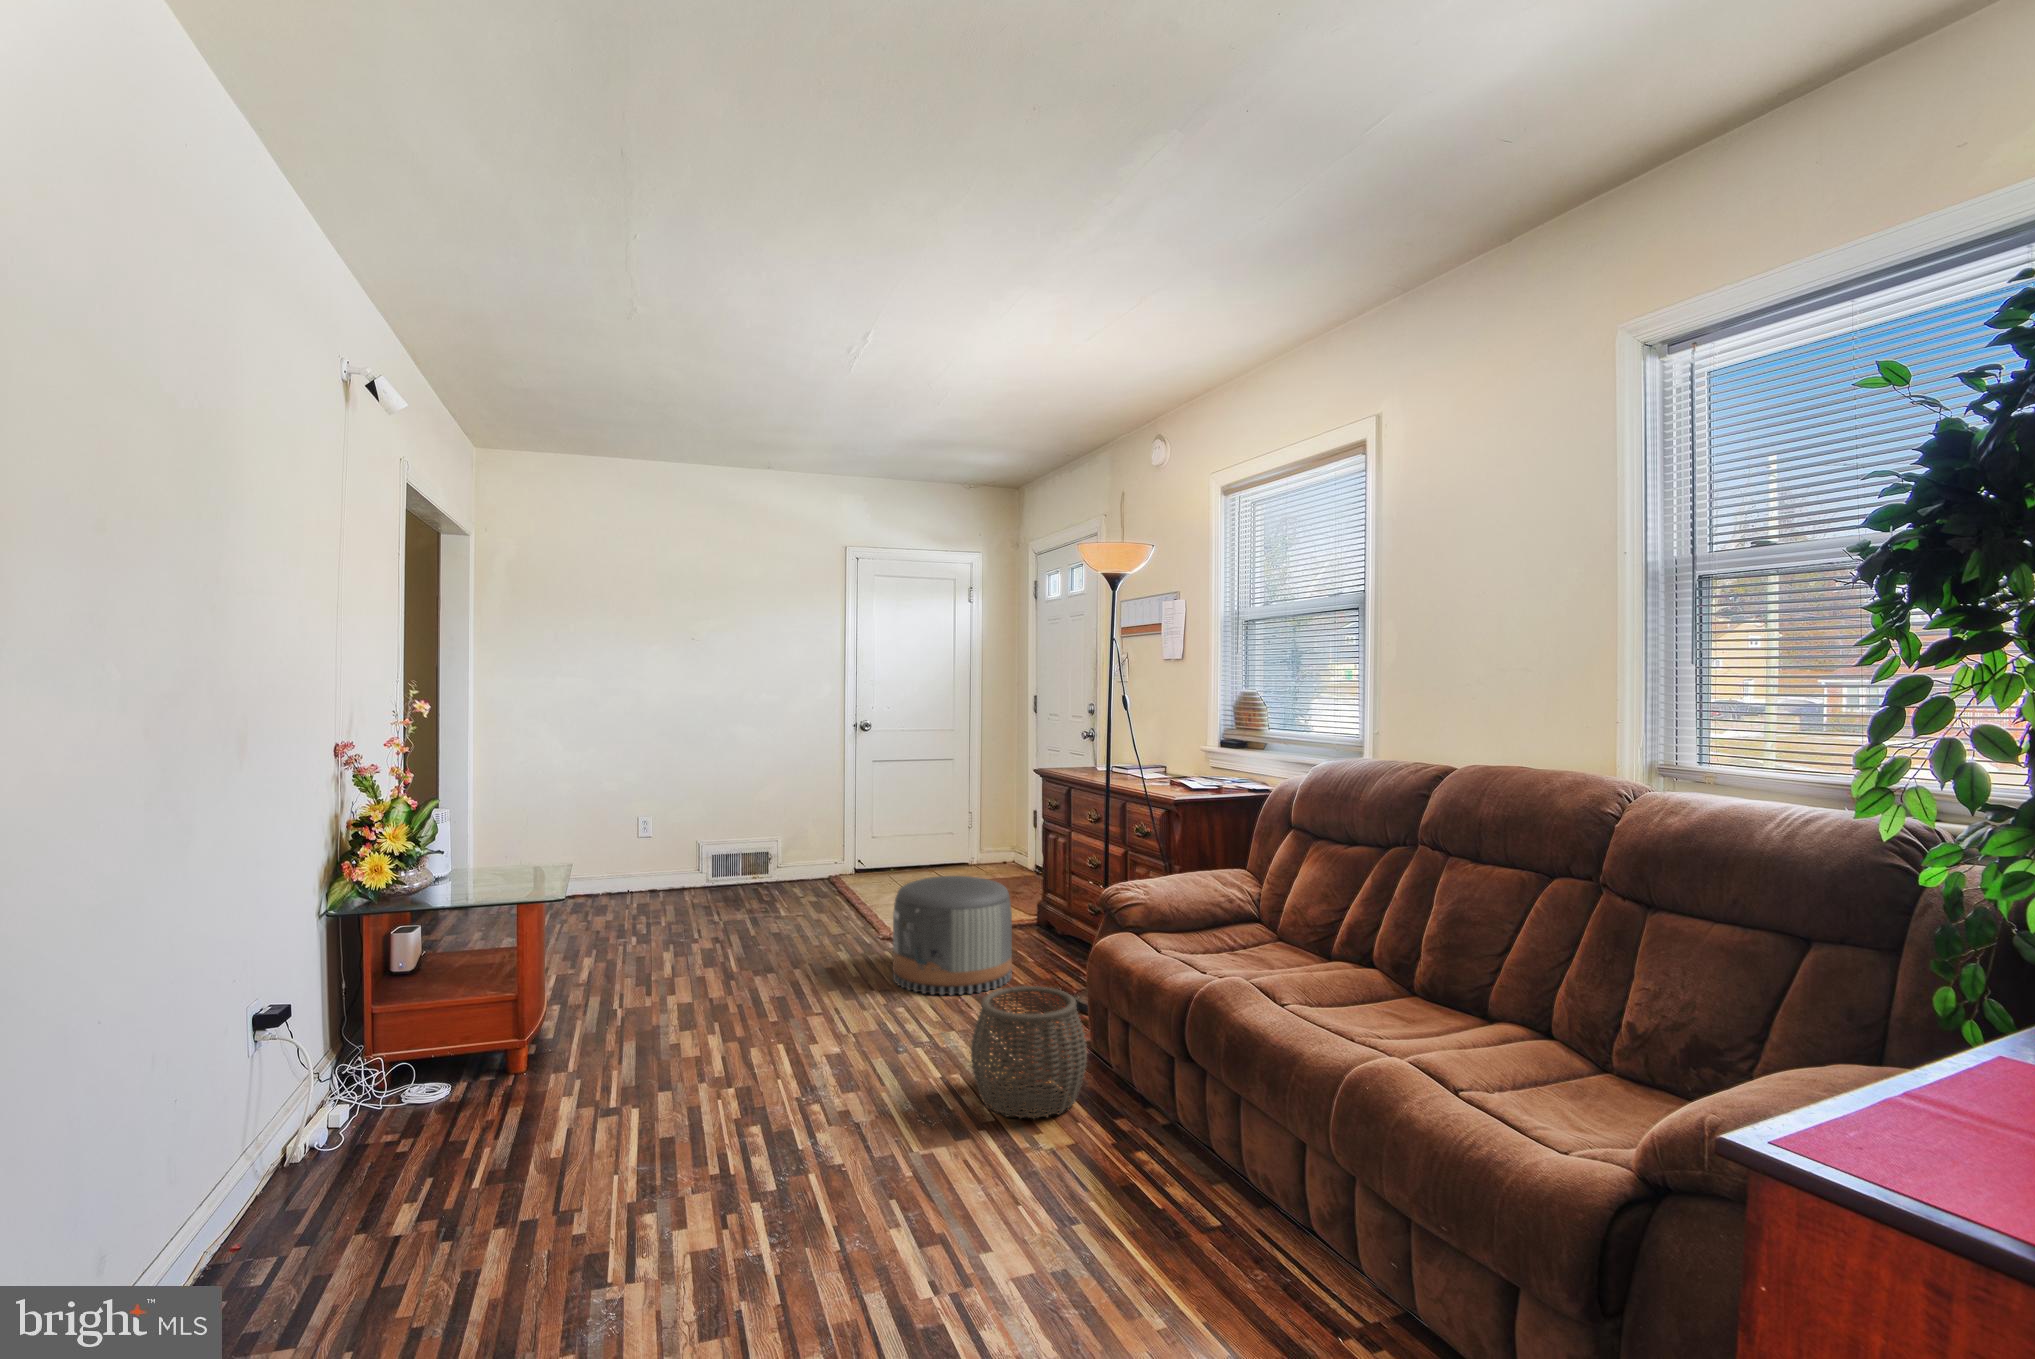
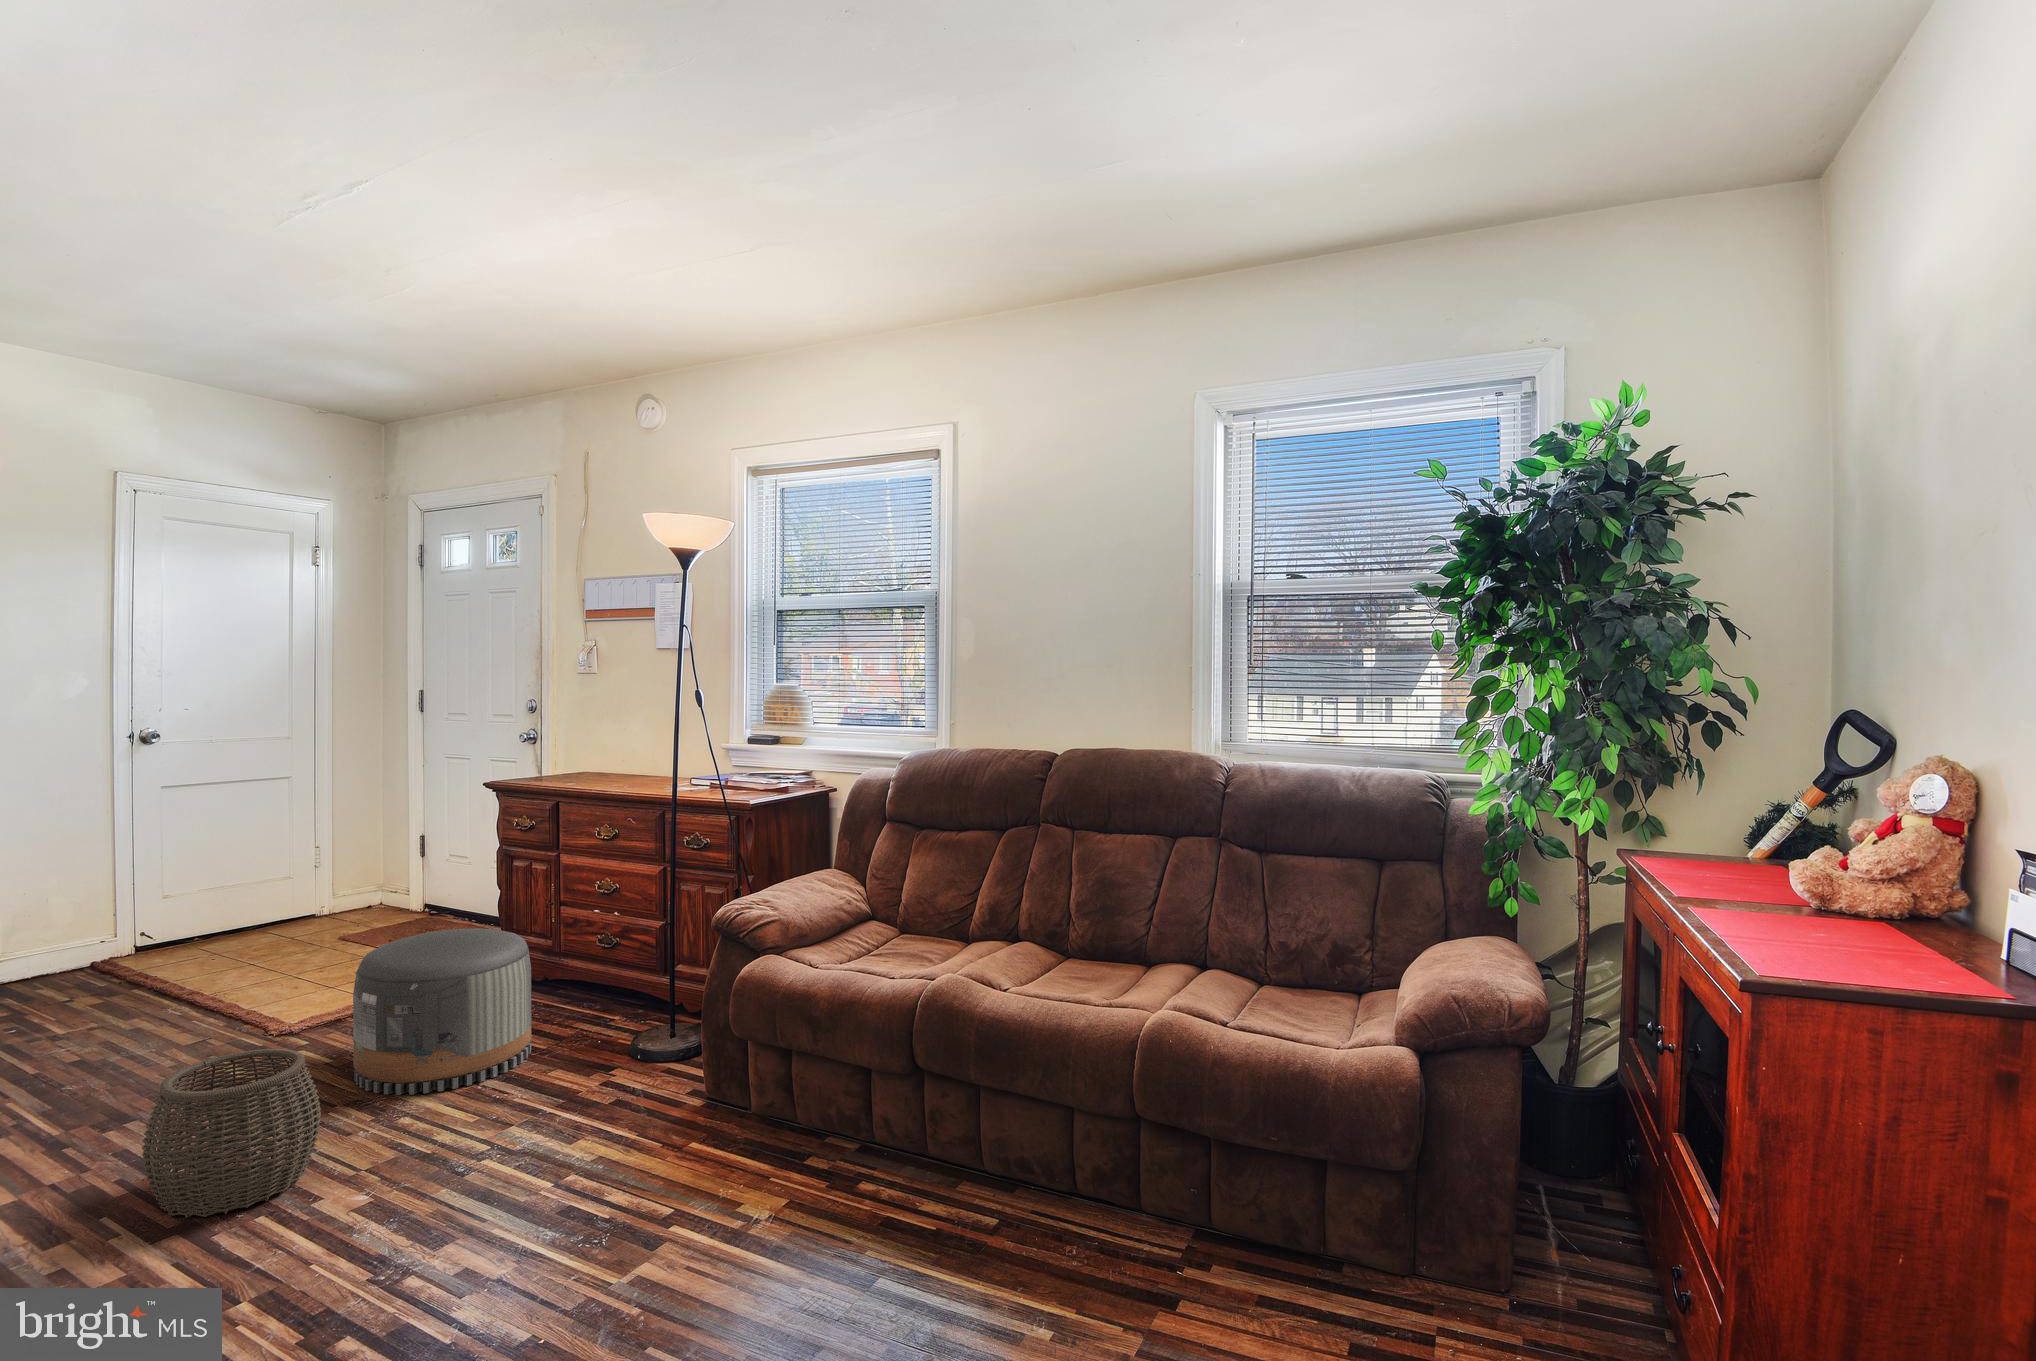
woven basket: present [971,986,1087,1119] -> present [142,1049,321,1218]

